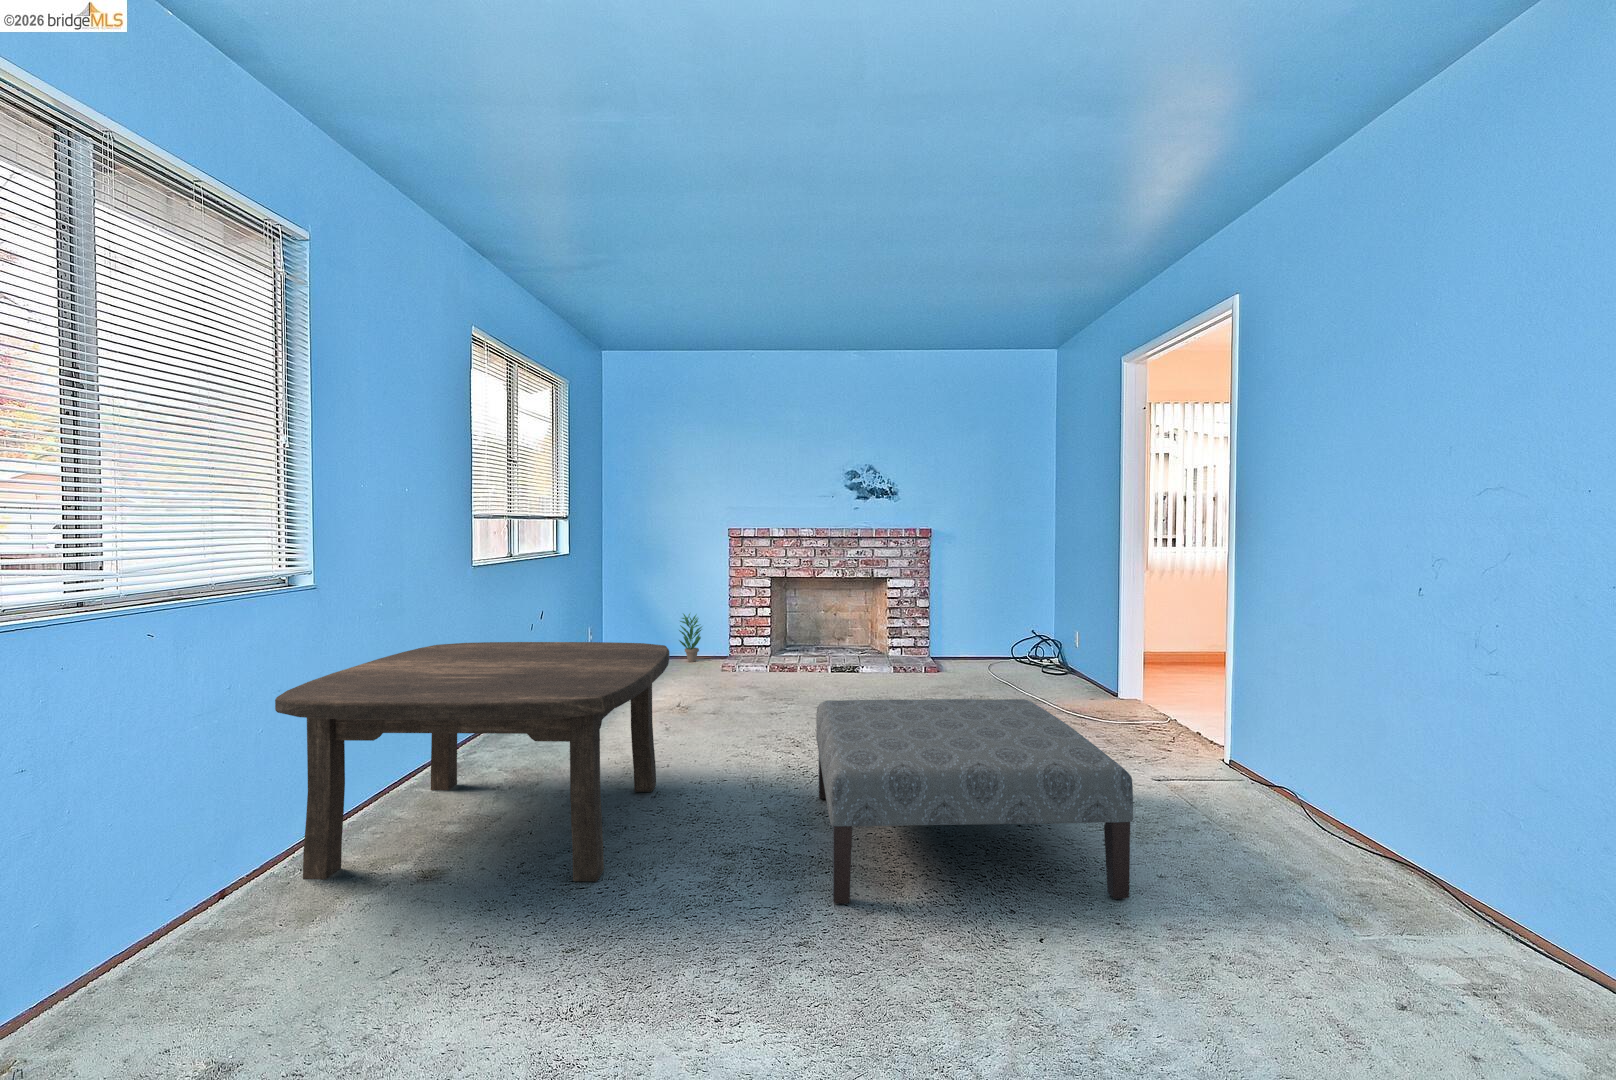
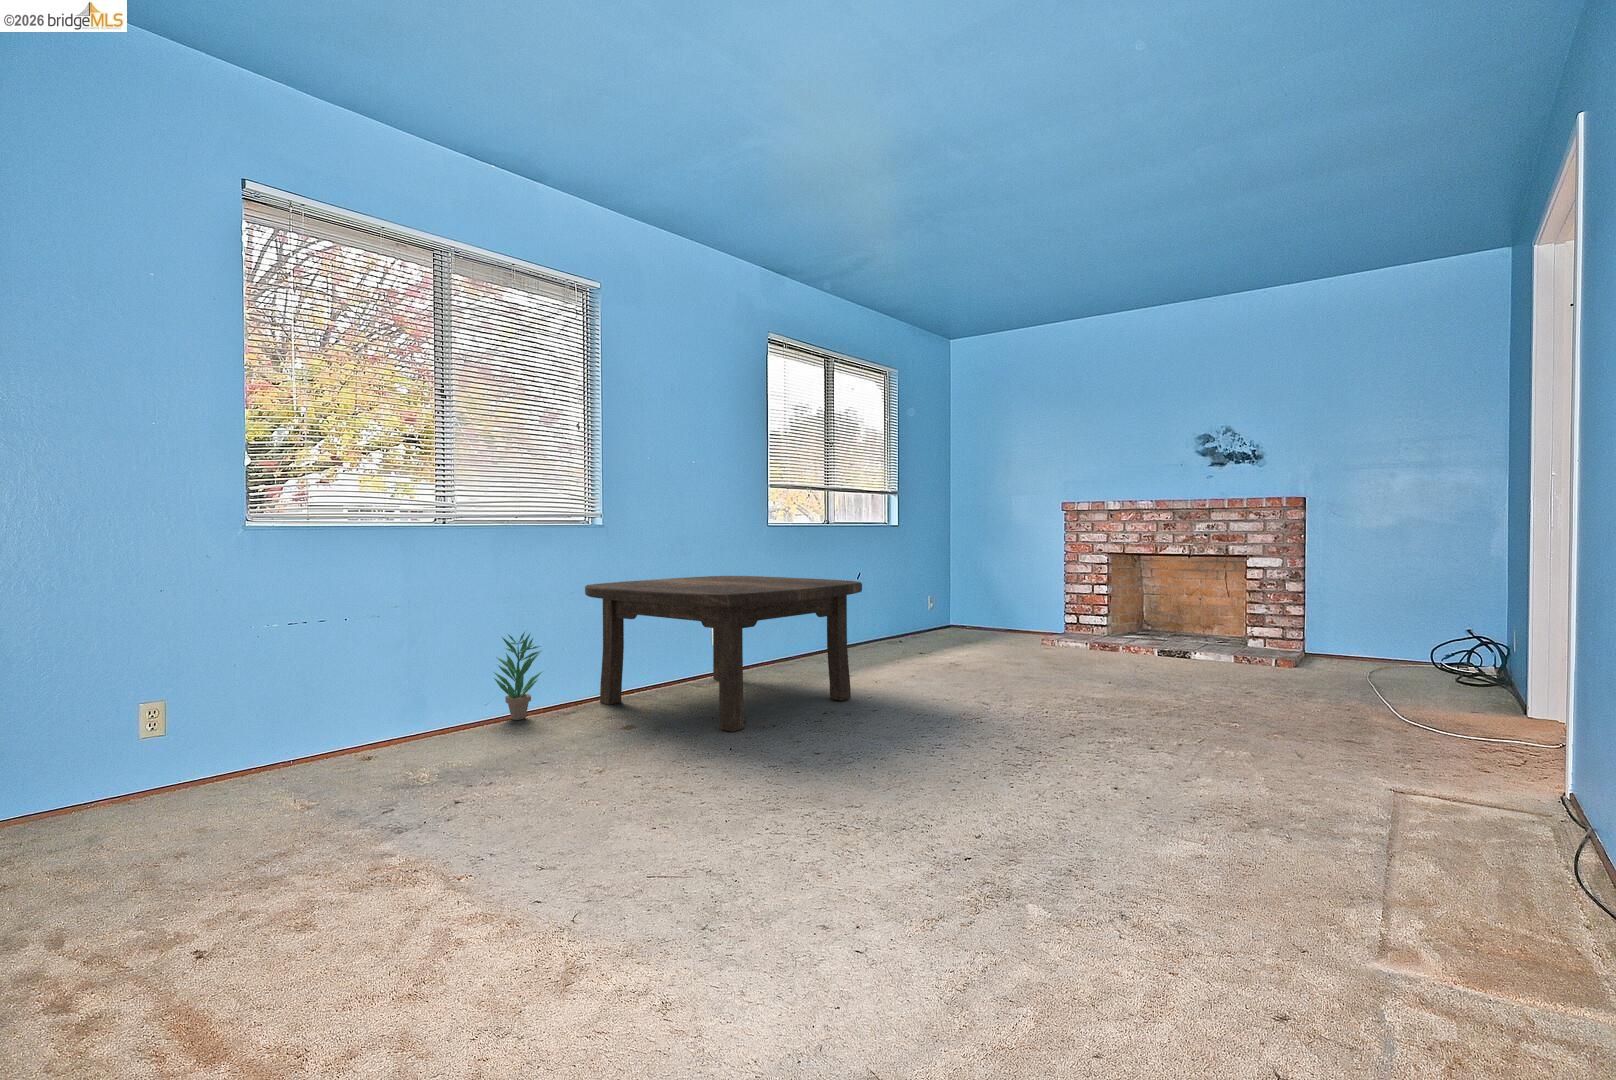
potted plant: present [679,614,702,662] -> present [494,632,543,720]
ottoman: present [816,699,1133,905] -> none [851,635,1181,827]

